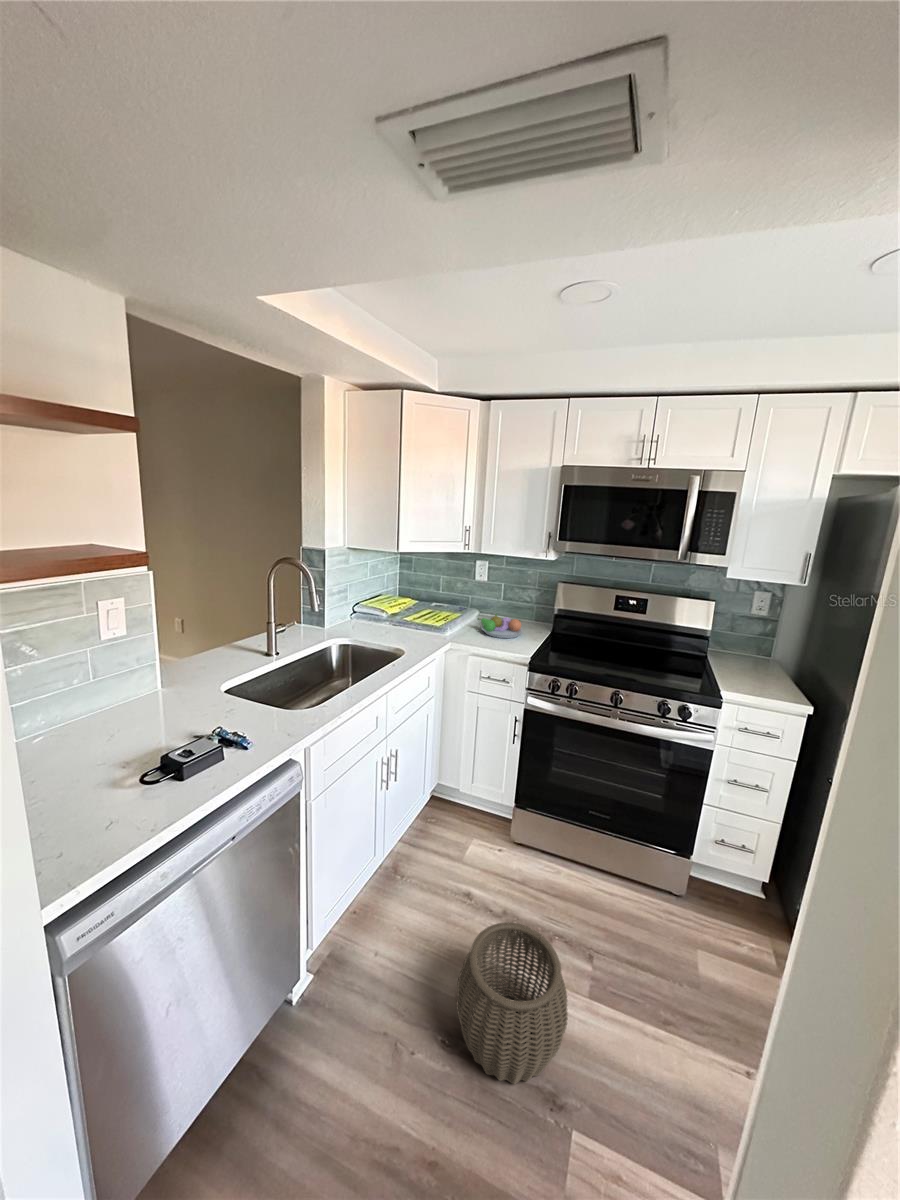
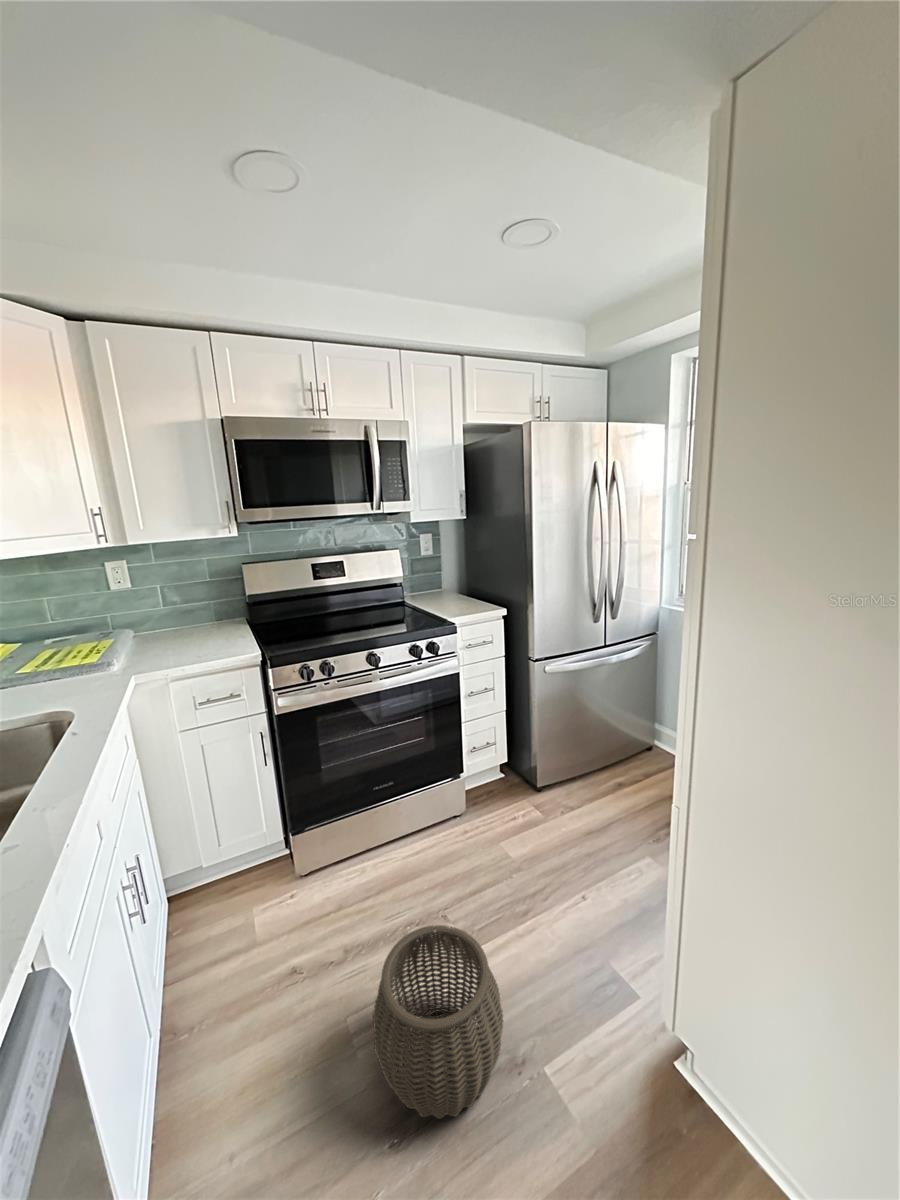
fruit bowl: present [478,614,523,638] -> none [152,620,224,650]

